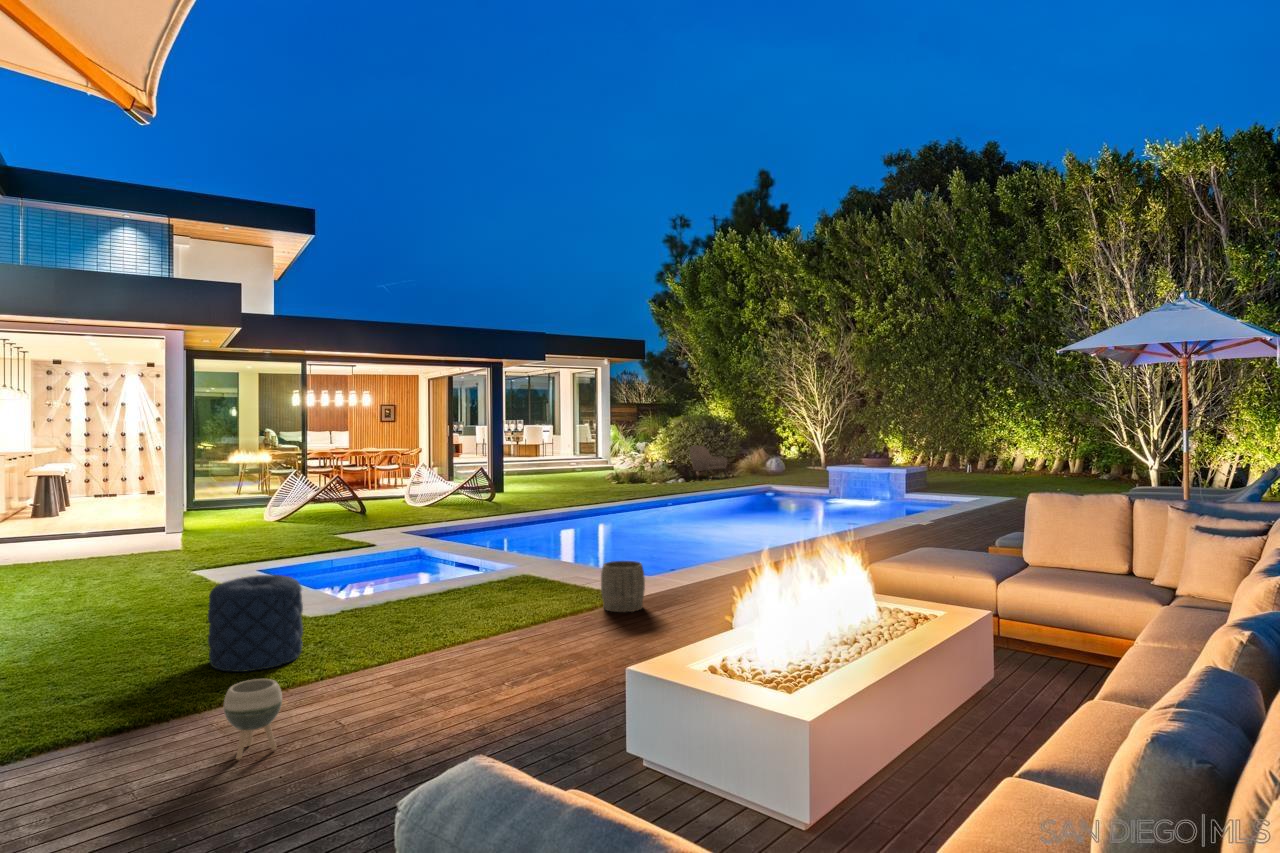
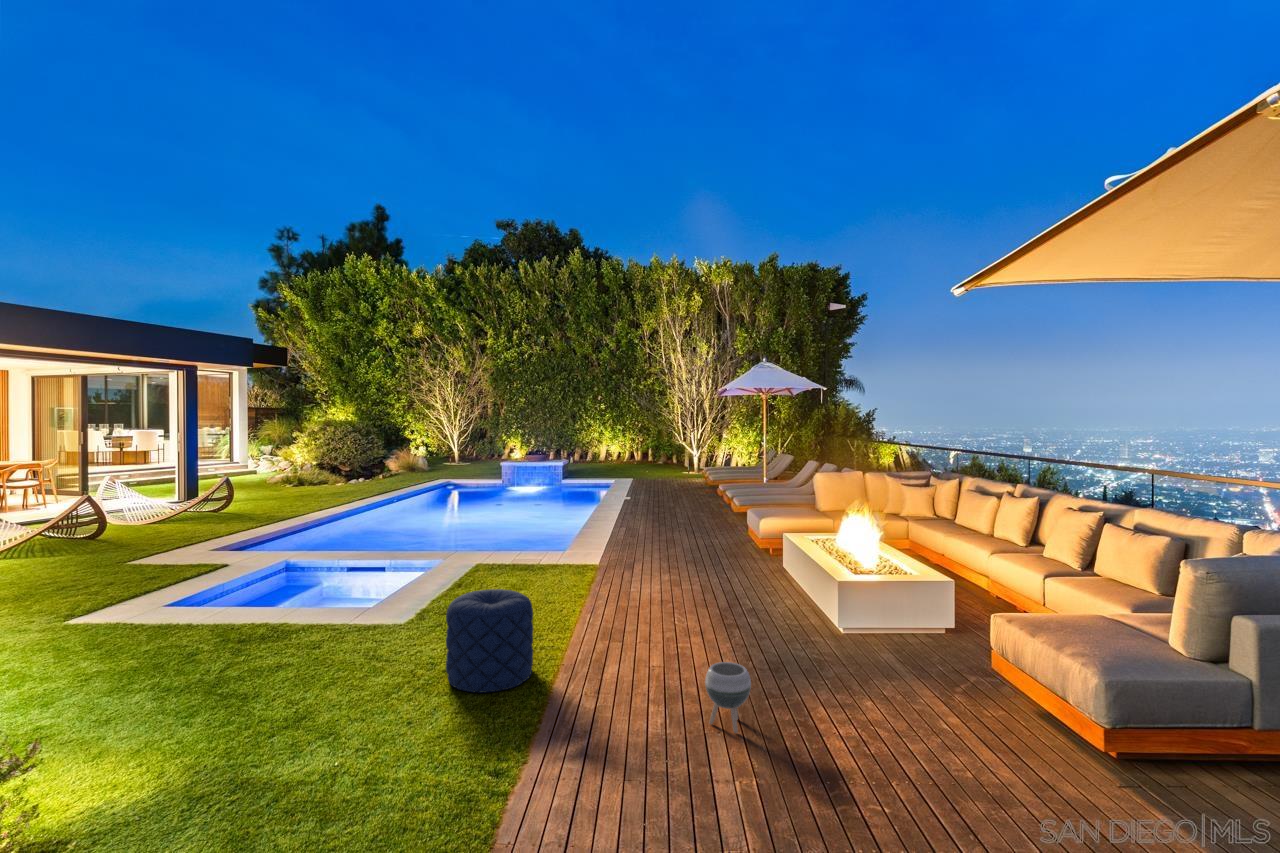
armchair: present [690,445,727,479] -> none [362,447,398,477]
woven basket: present [601,561,645,612] -> none [619,541,653,582]

